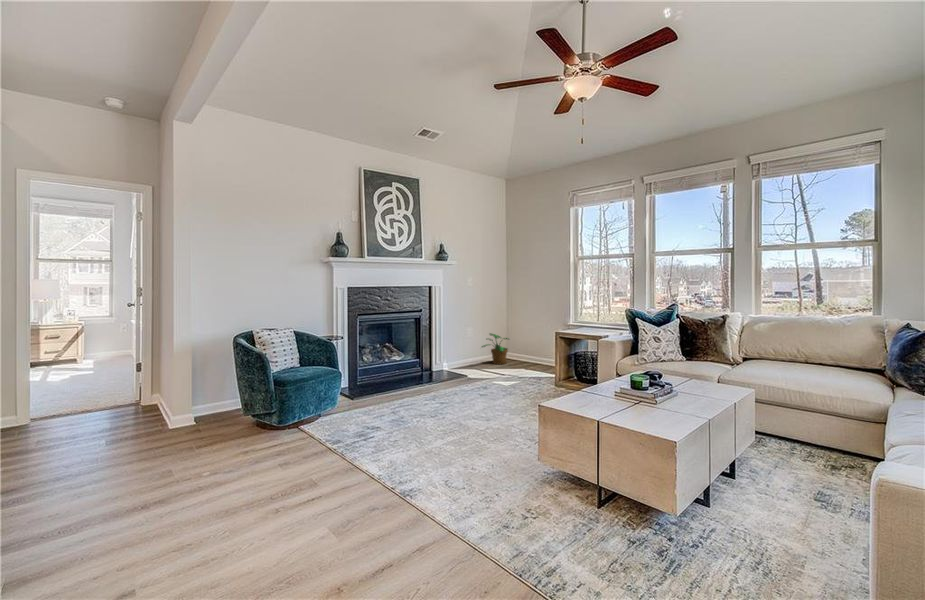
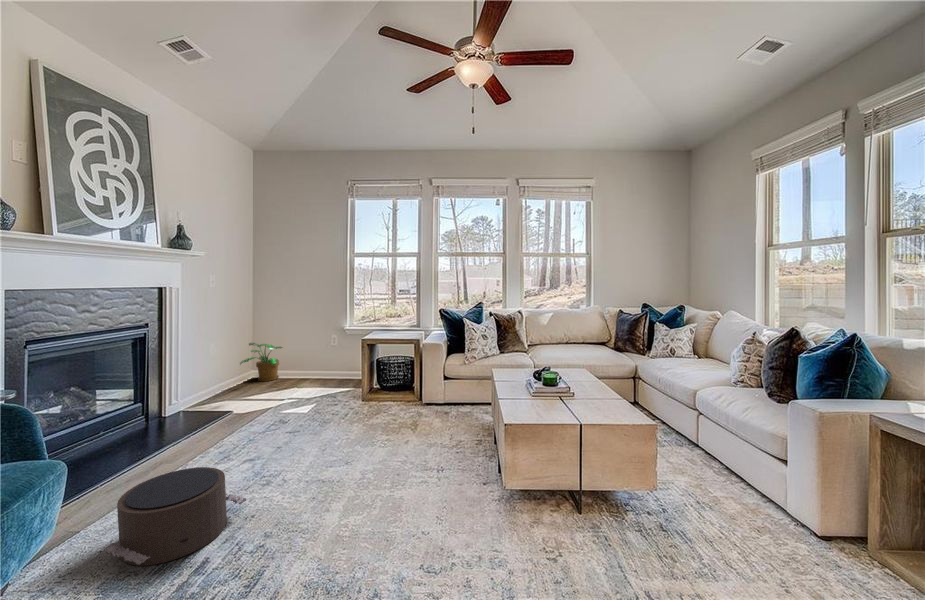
pouf: none [345,391,411,432] -> present [104,467,248,566]

